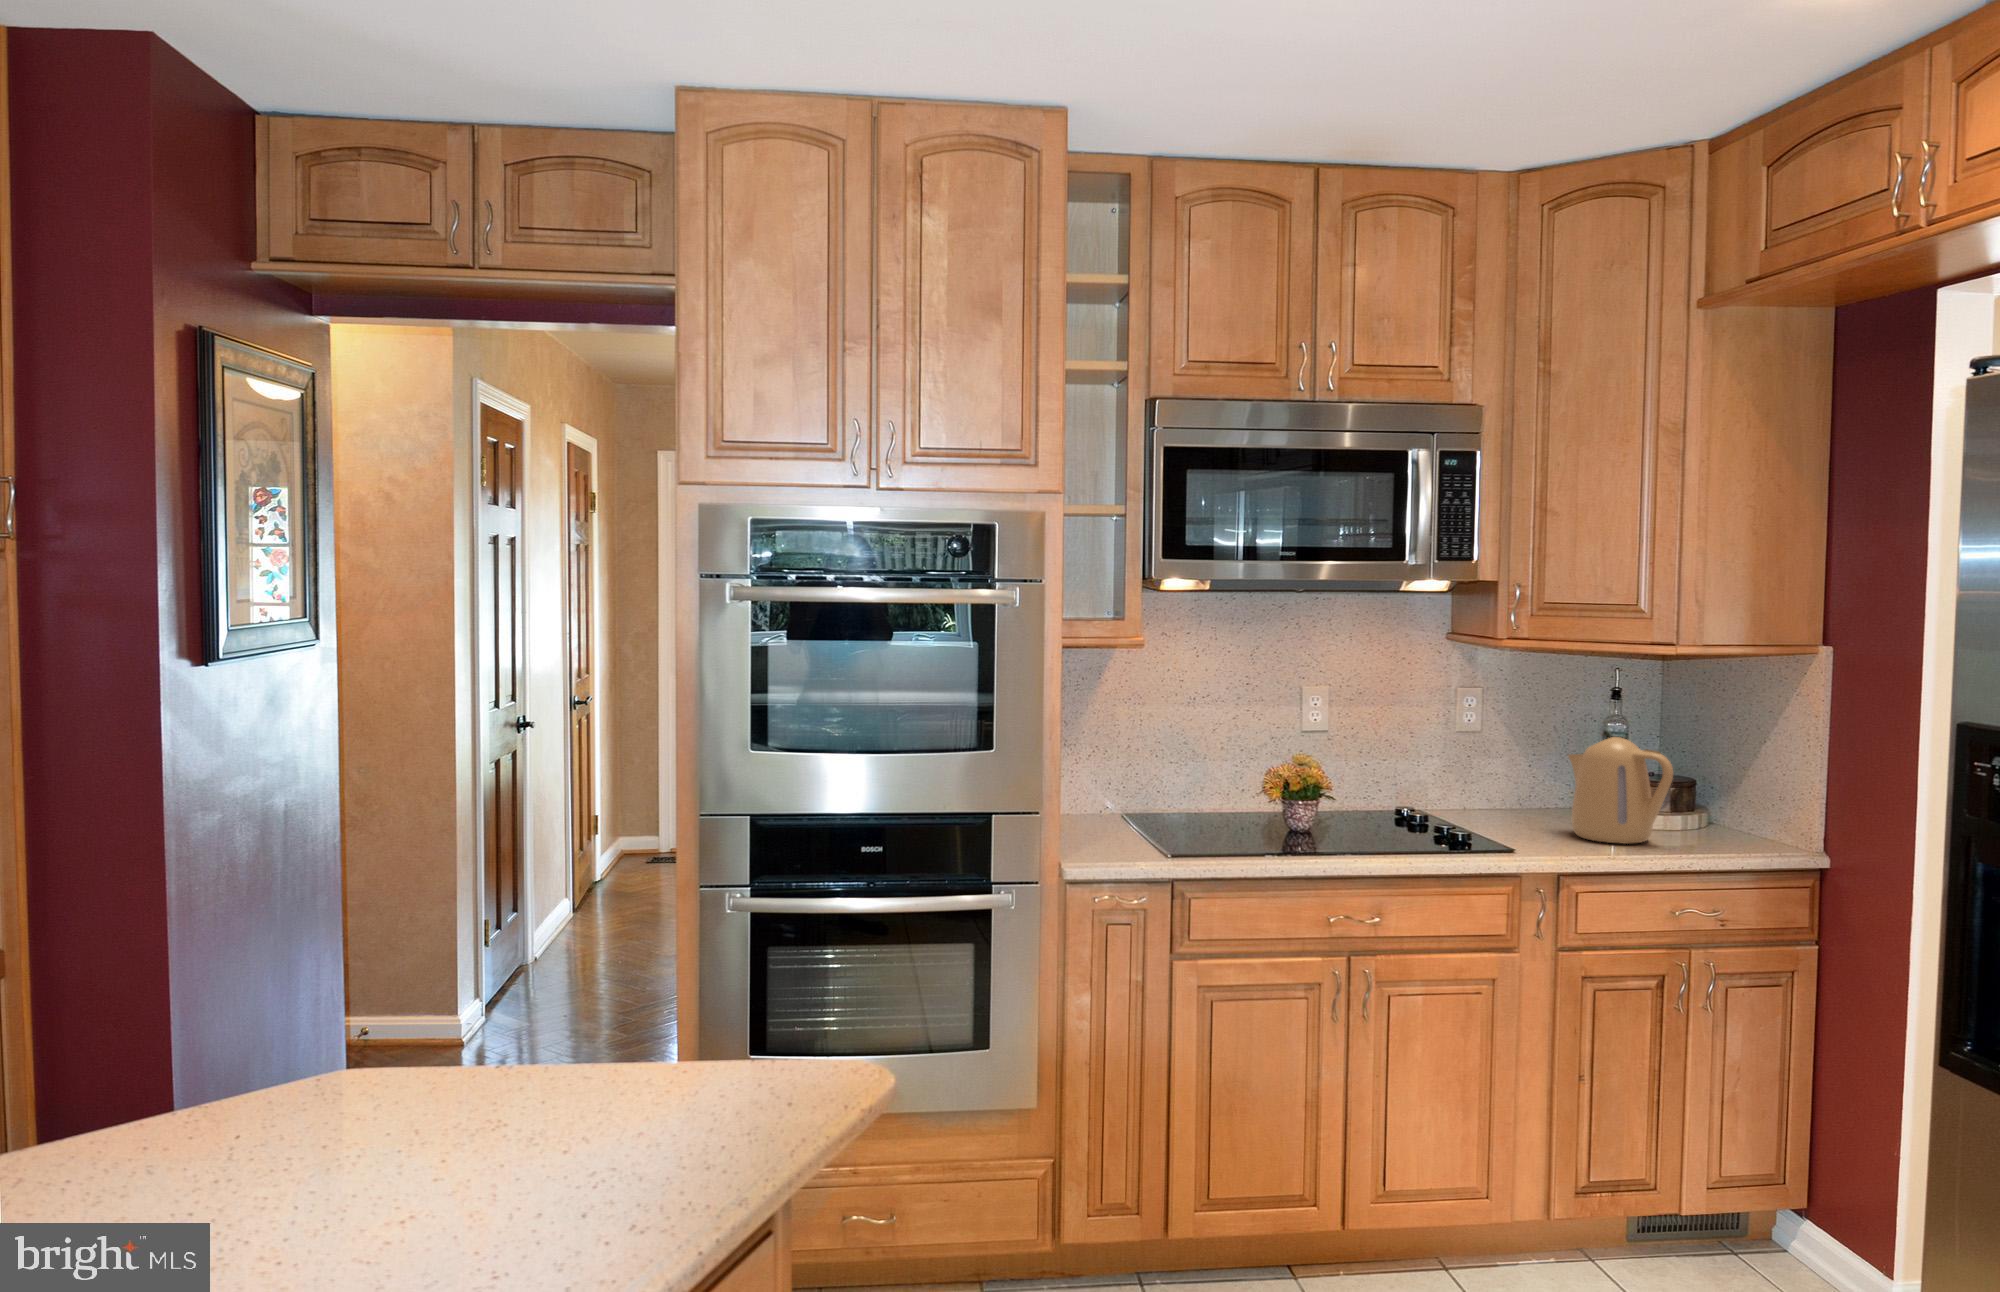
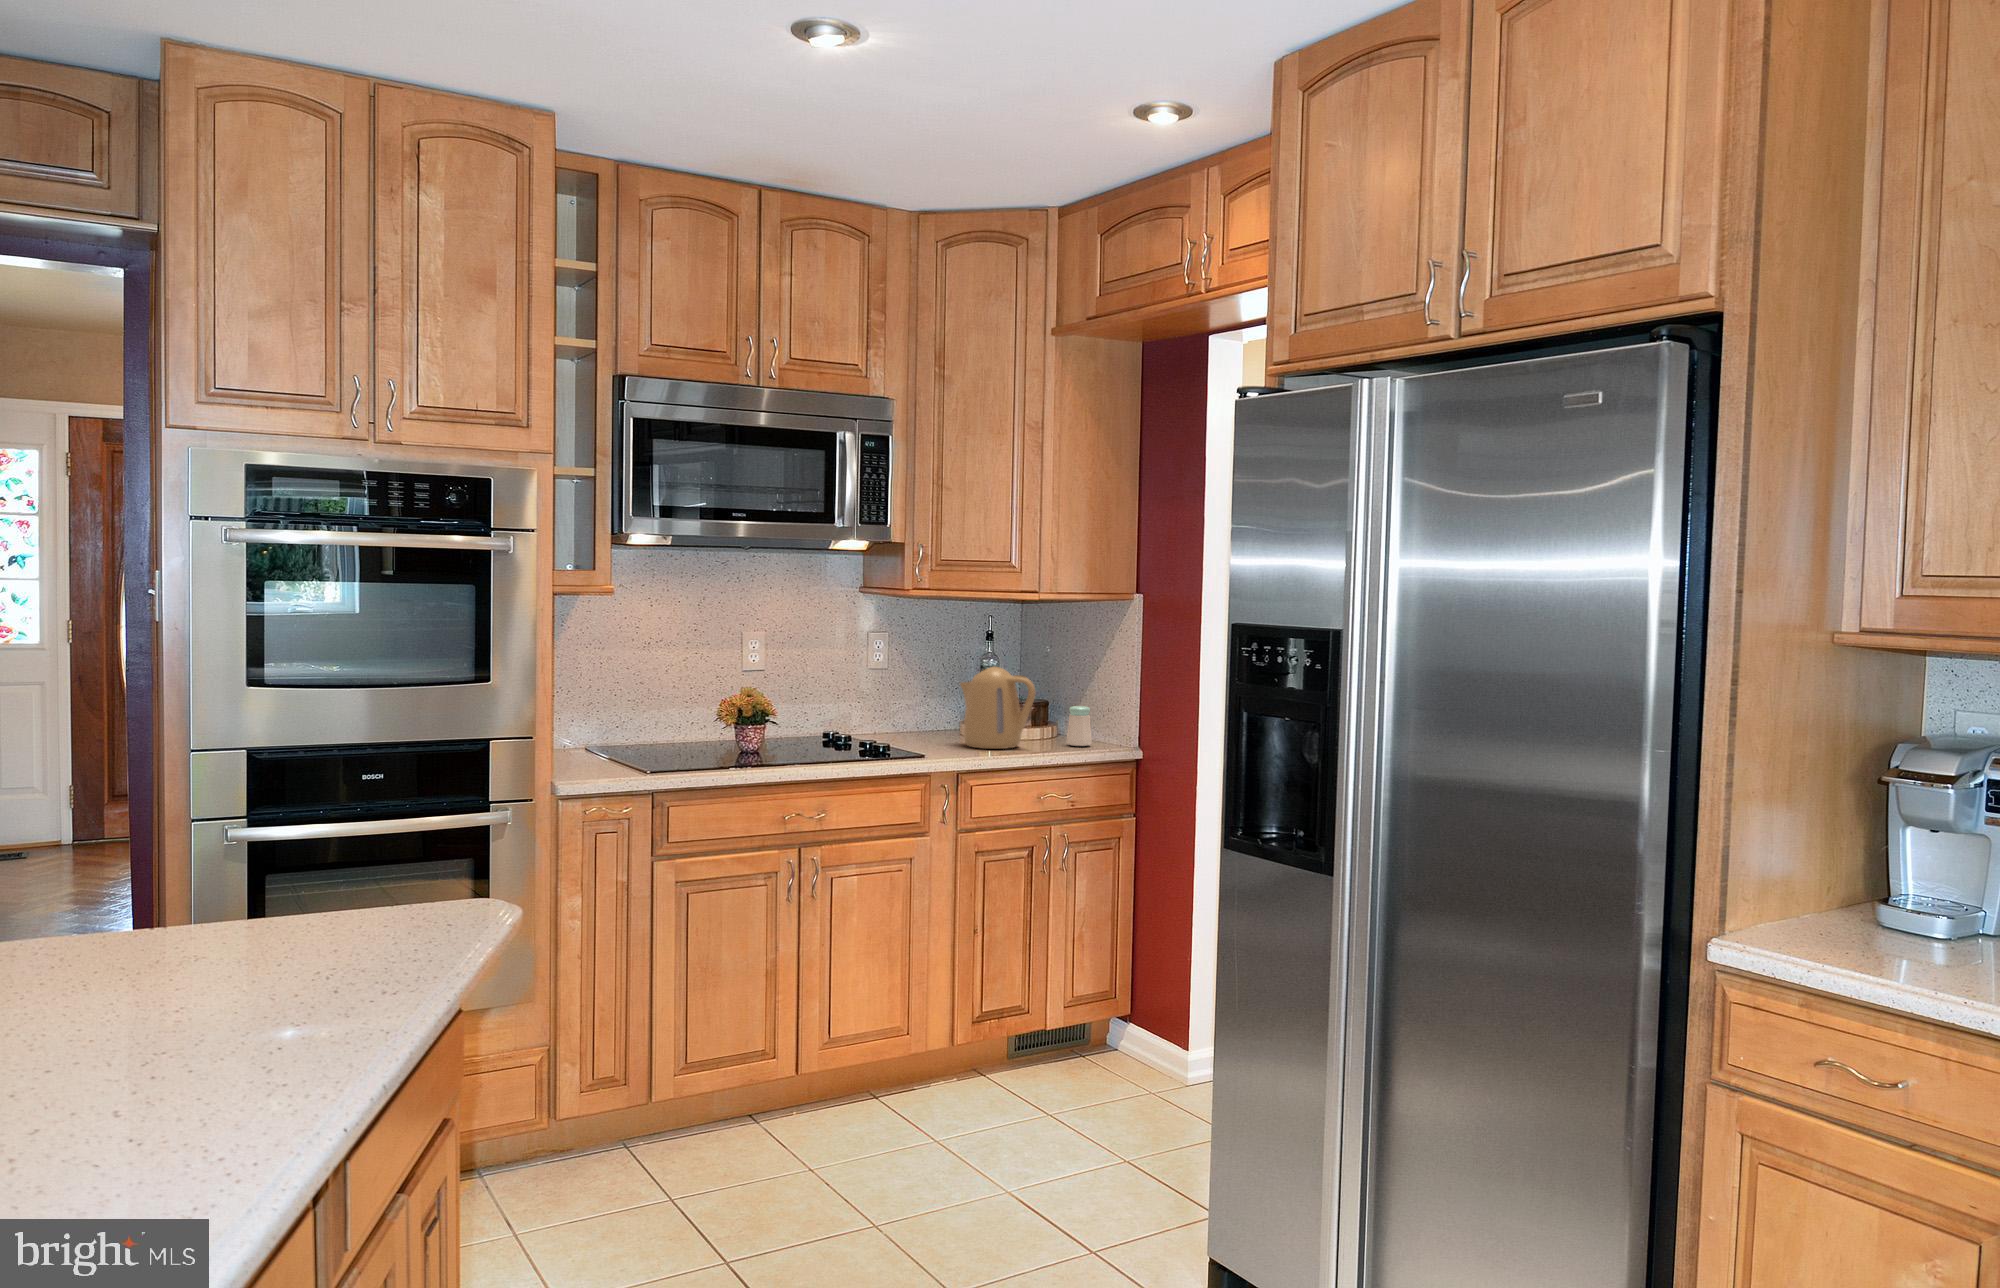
salt shaker: none [1719,792,1756,845] -> present [1067,706,1092,746]

